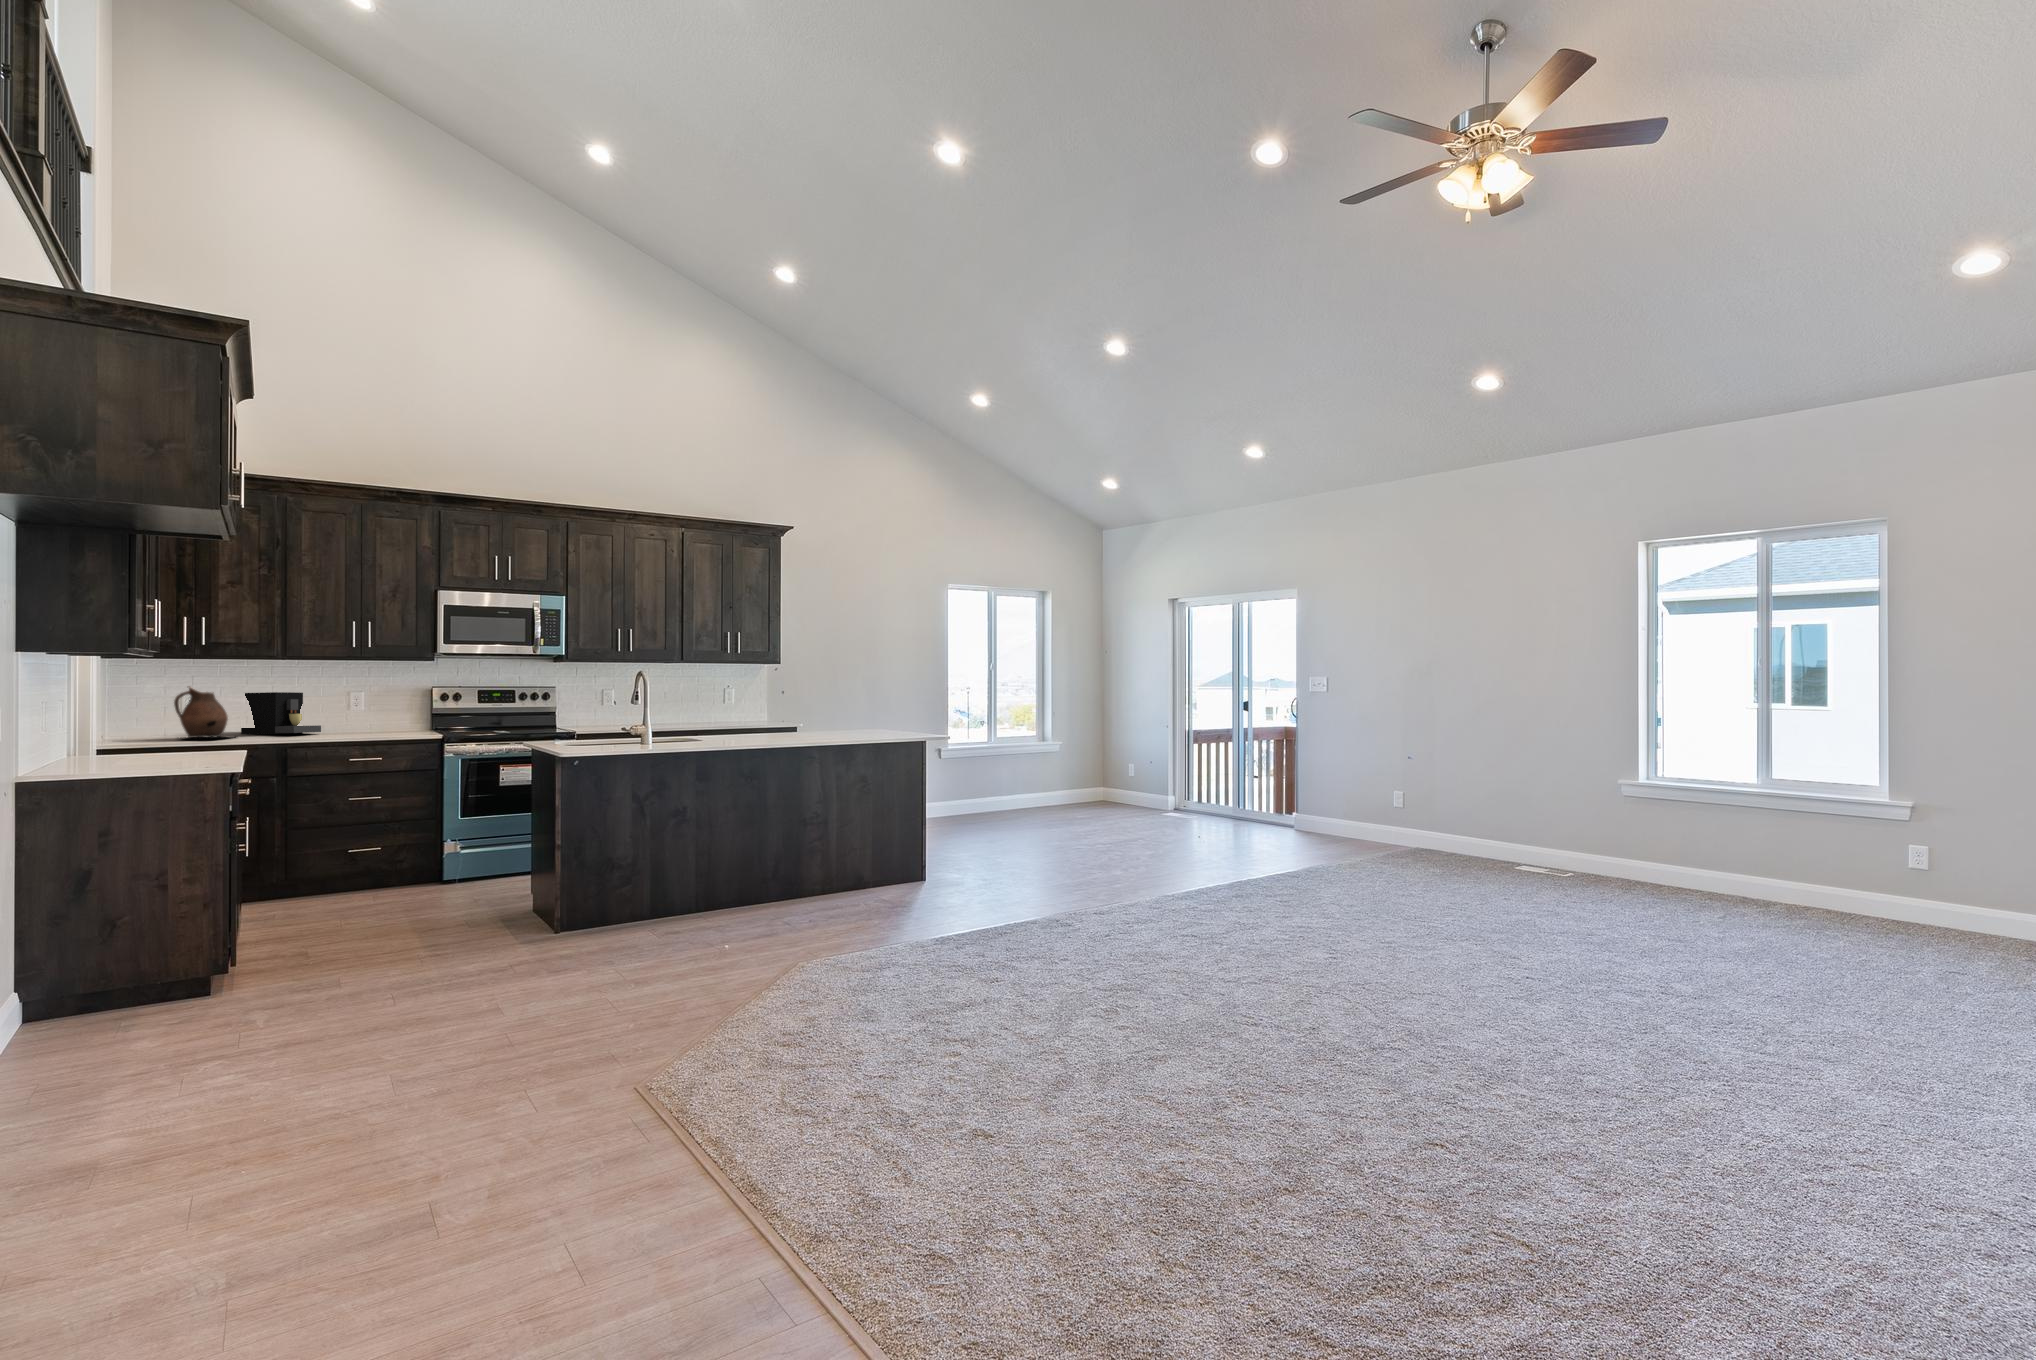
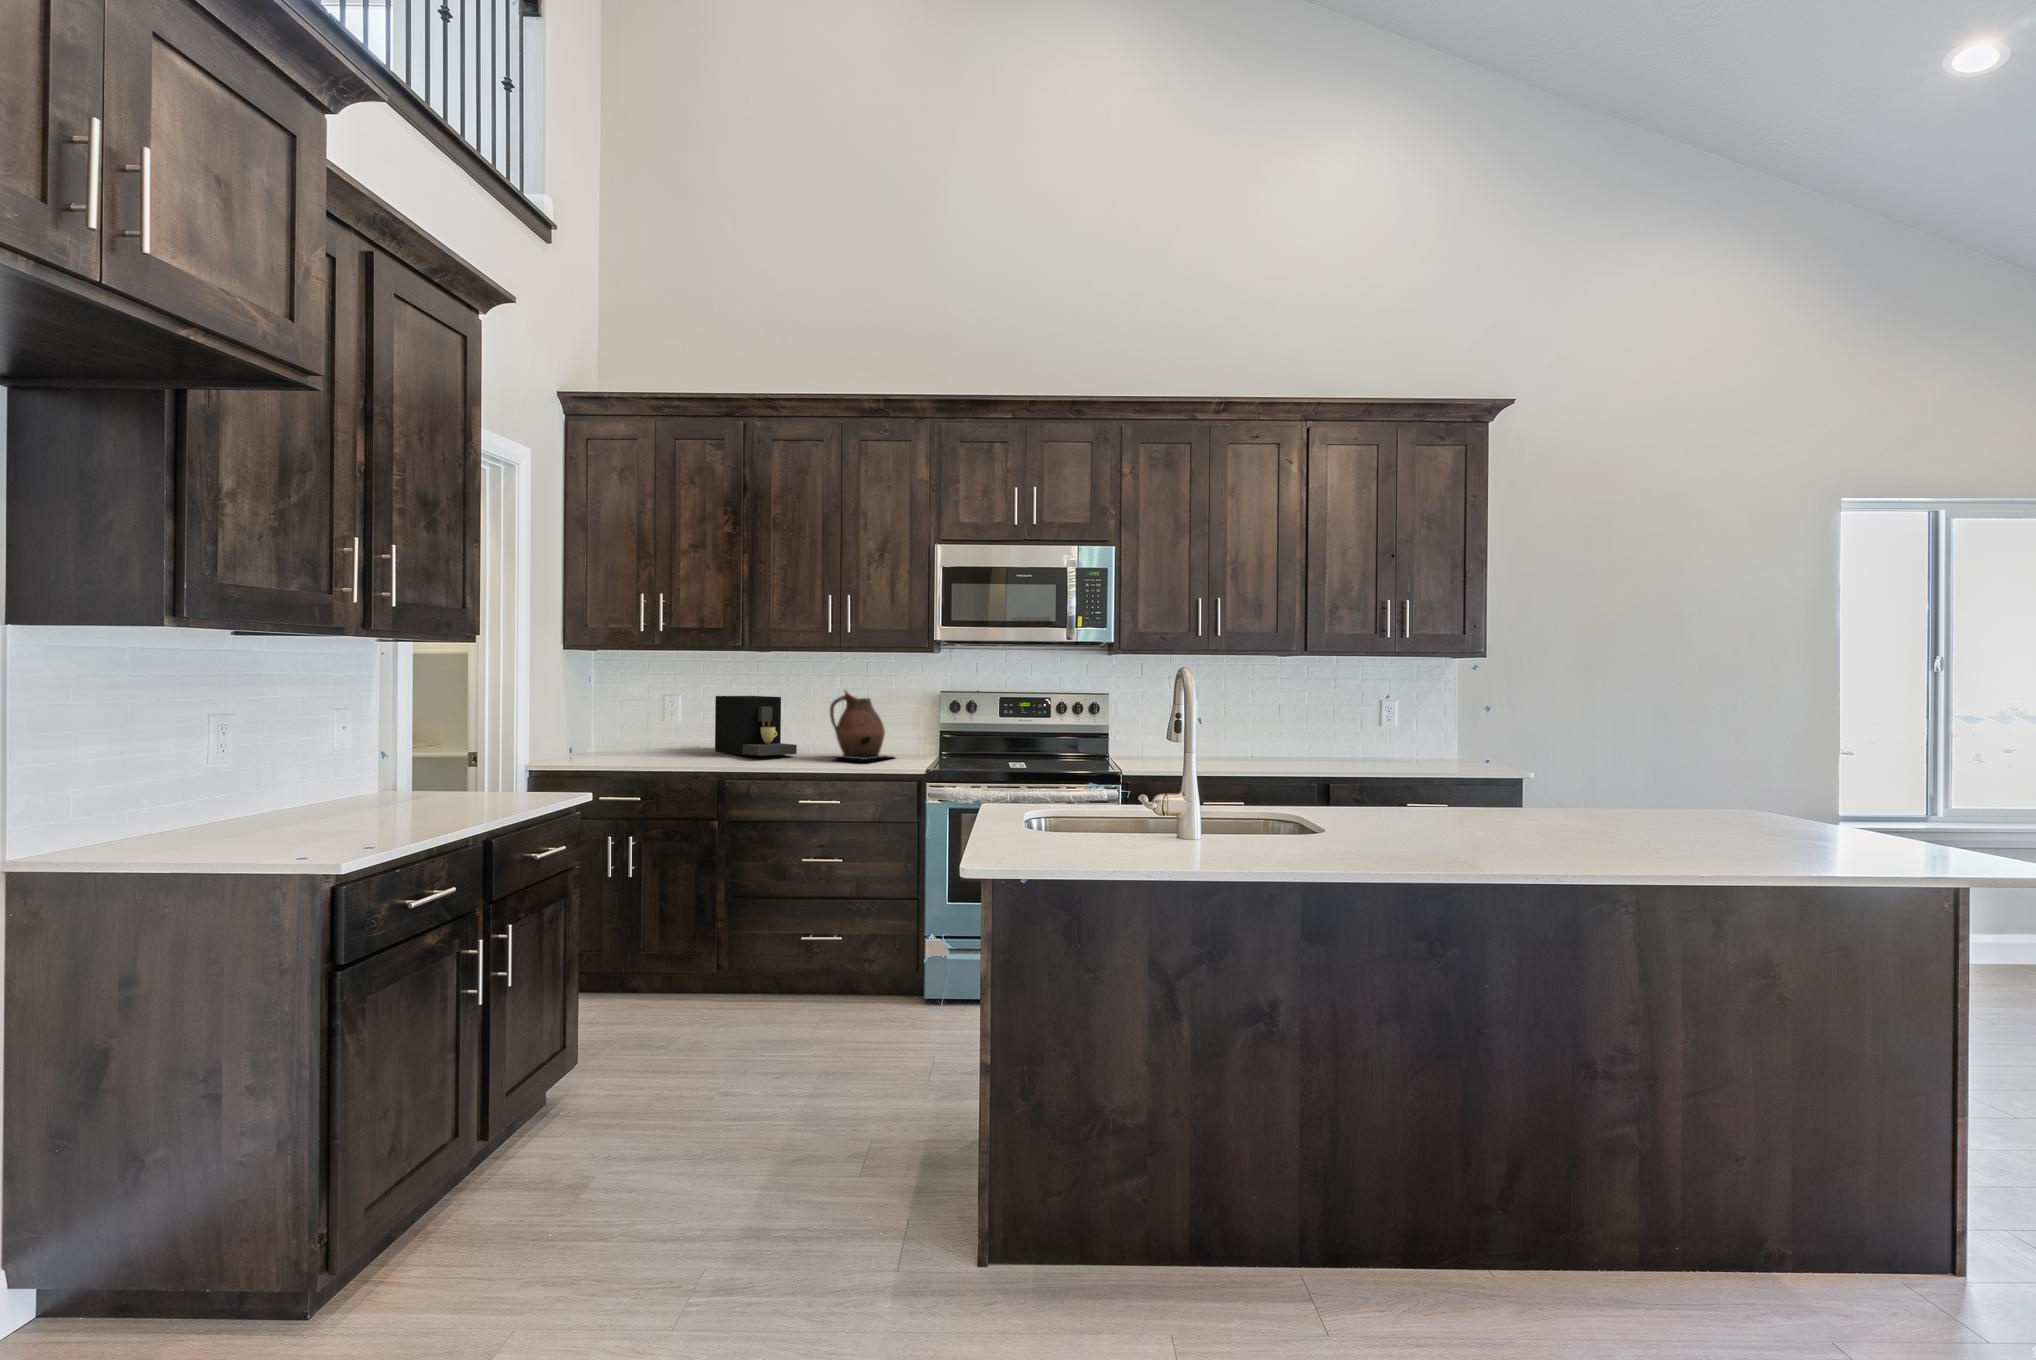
ceramic pitcher: present [174,686,228,738] -> present [830,690,890,760]

